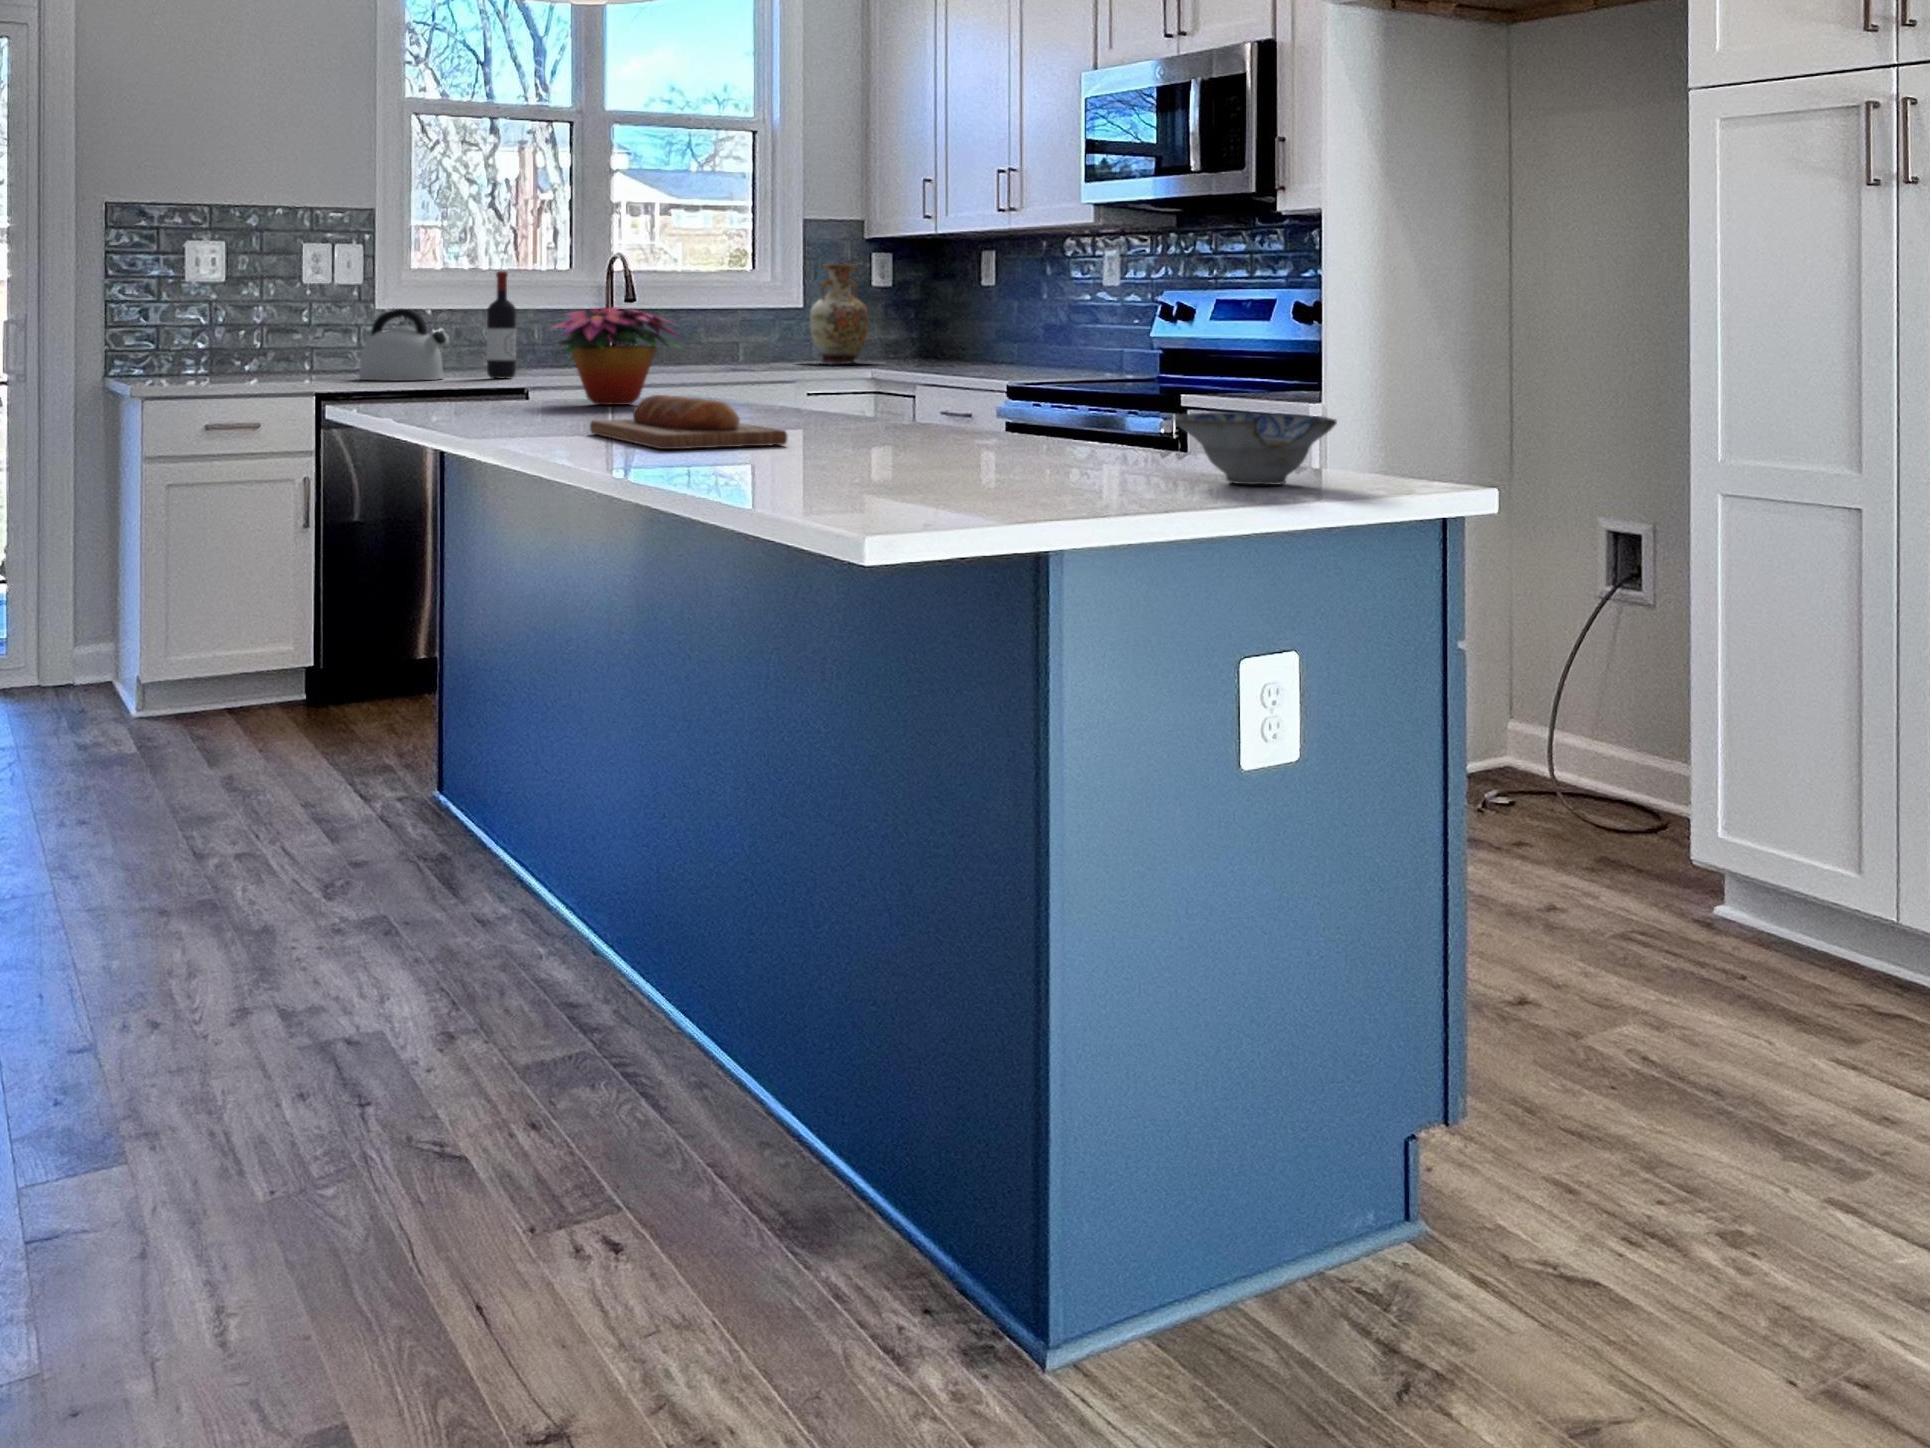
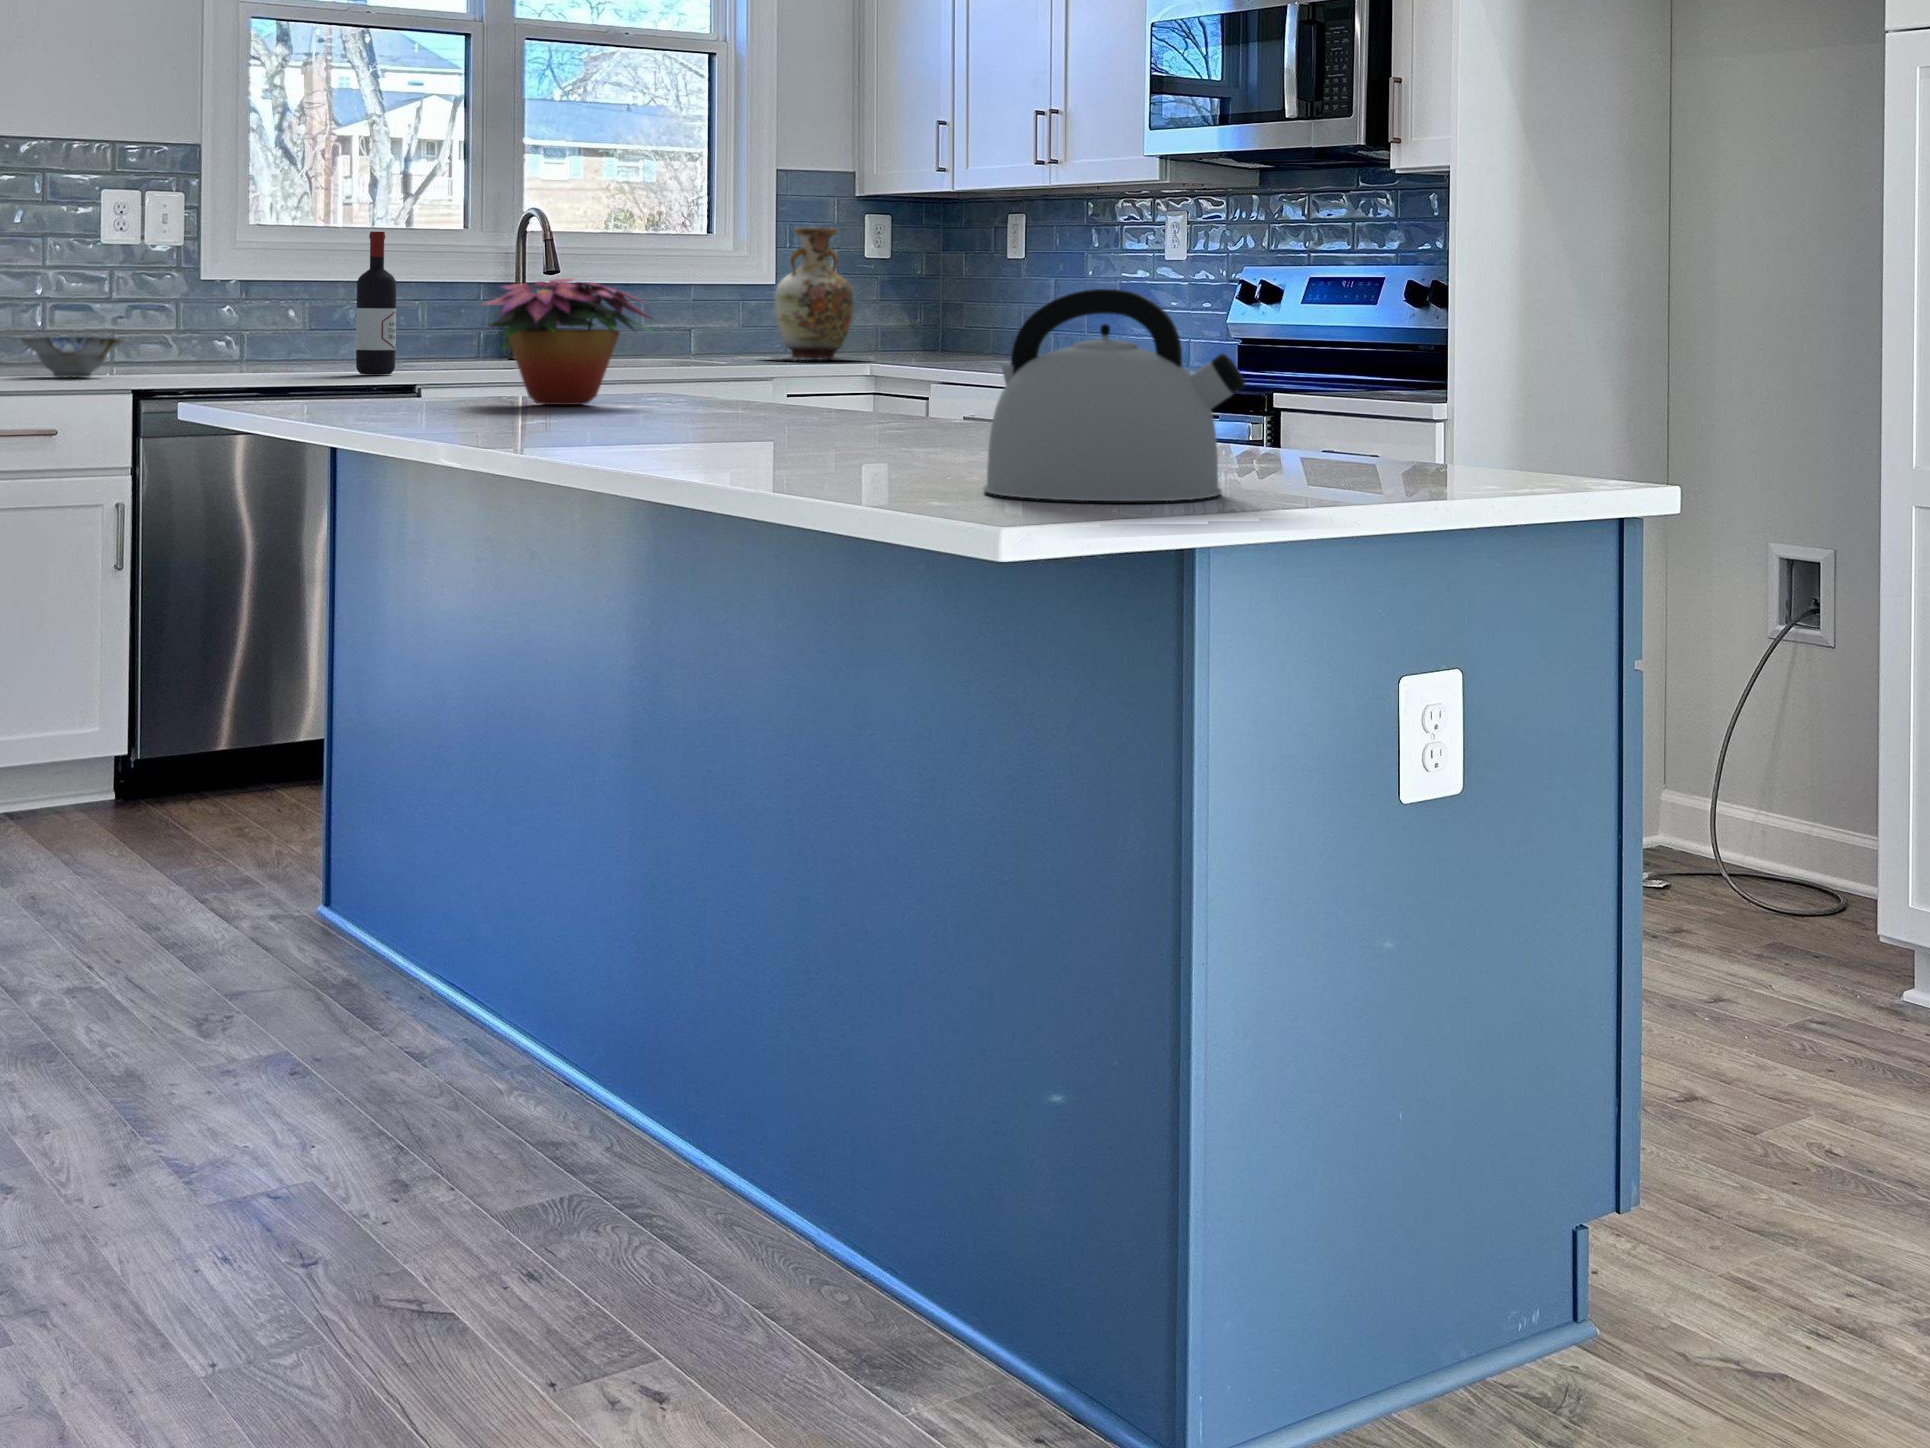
kettle: present [359,309,446,381] -> present [983,289,1245,501]
bread loaf: present [590,395,788,449] -> none [569,388,832,452]
ceramic bowl: present [1175,412,1337,485] -> present [22,337,123,377]

